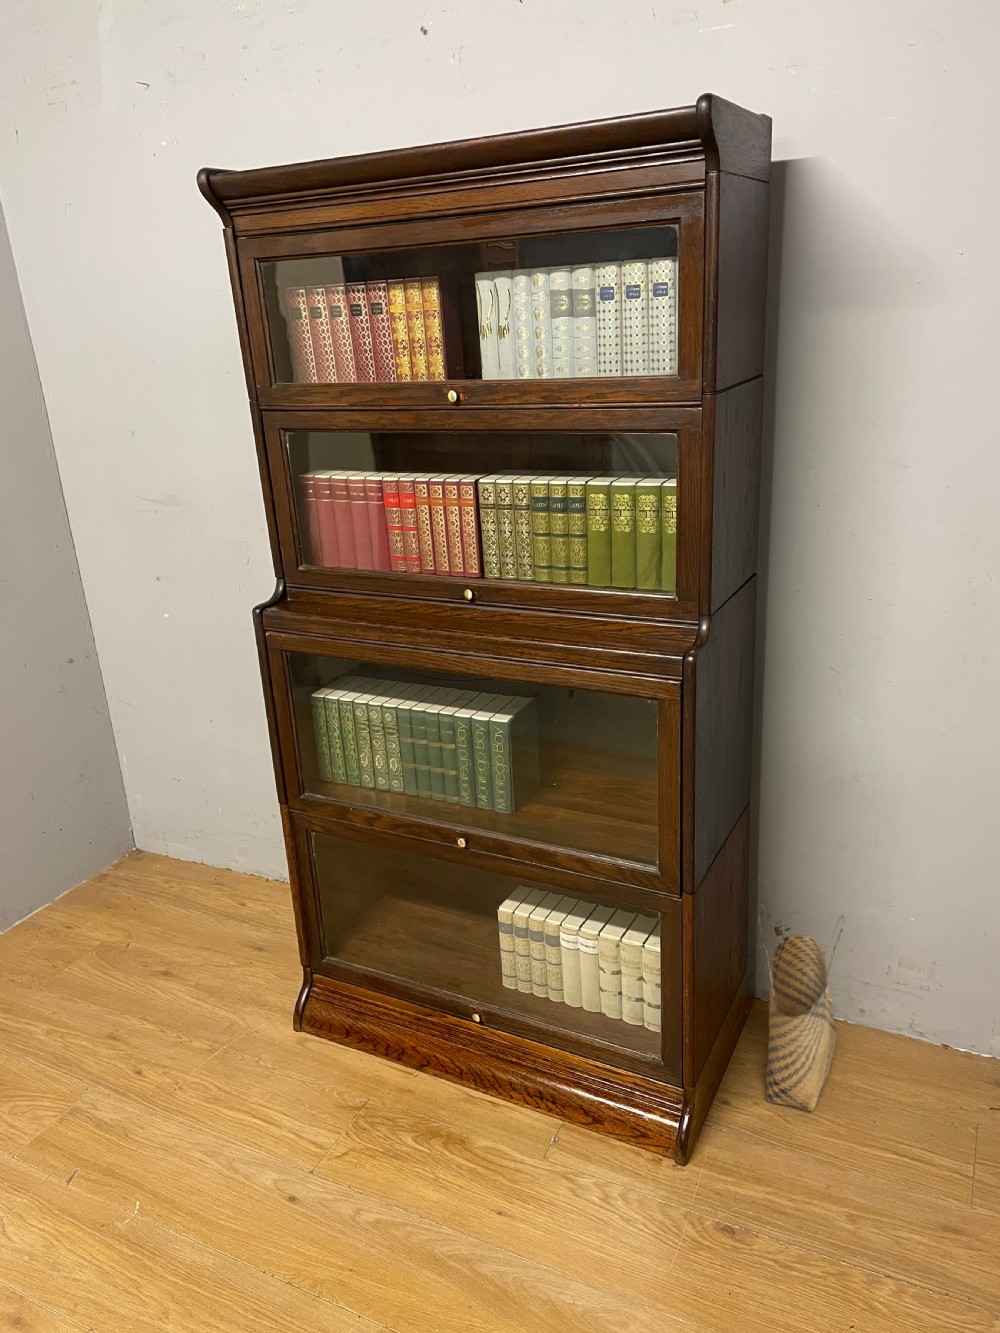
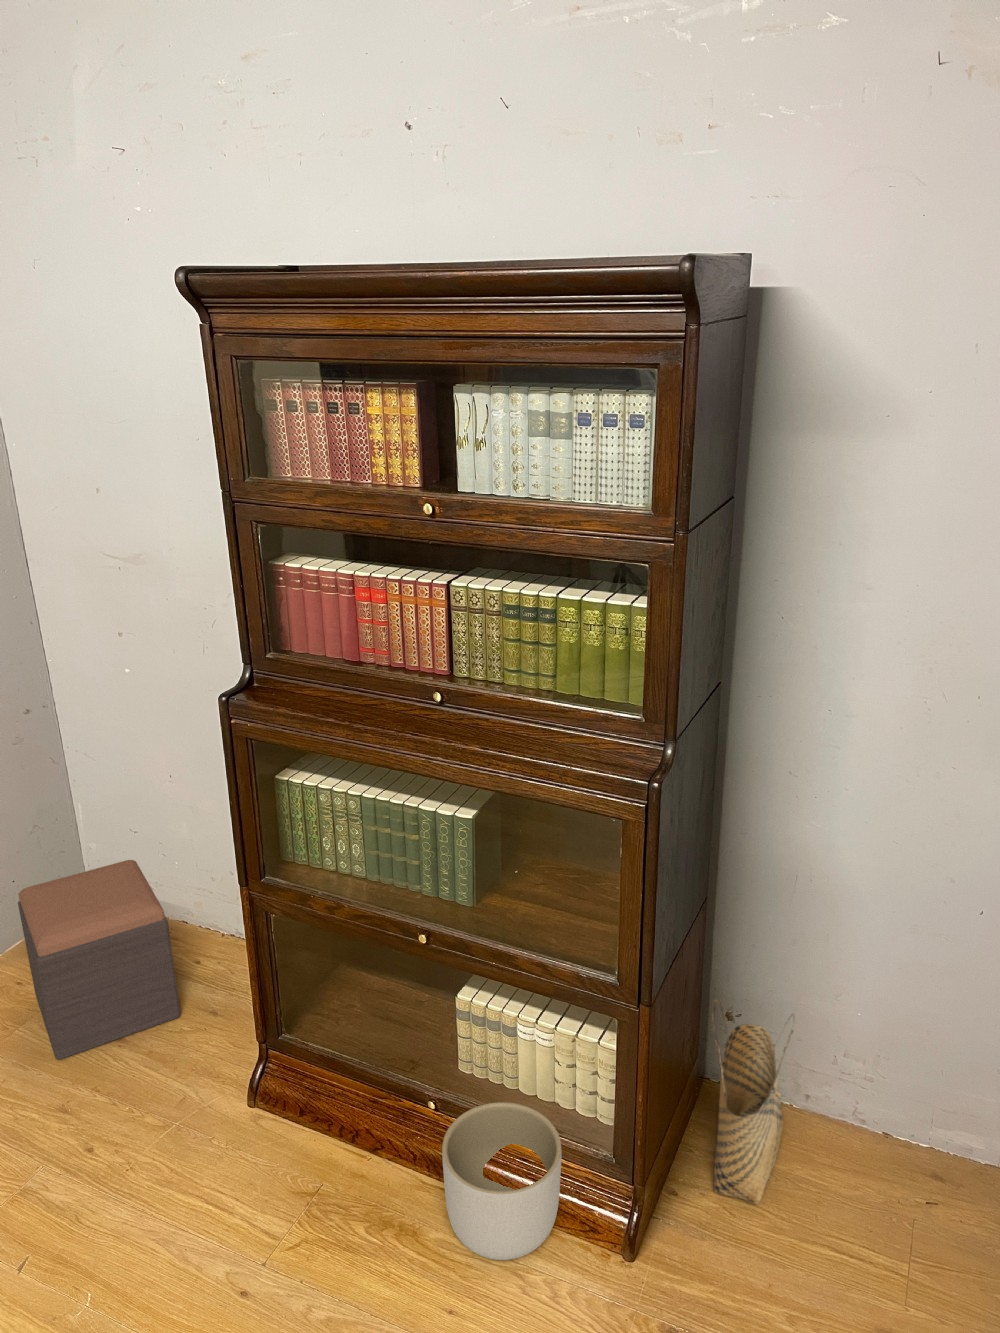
footstool: none [65,801,227,993] -> present [18,860,181,1060]
planter: none [488,1011,608,1165] -> present [442,1102,562,1260]

